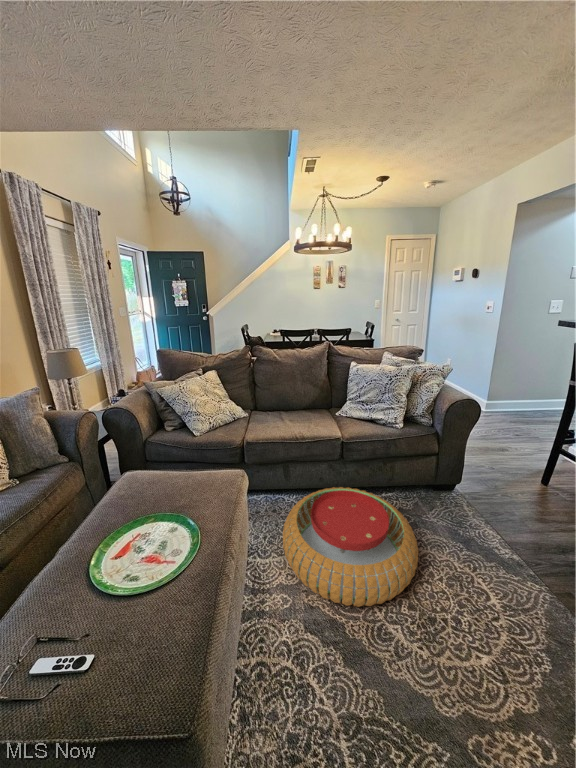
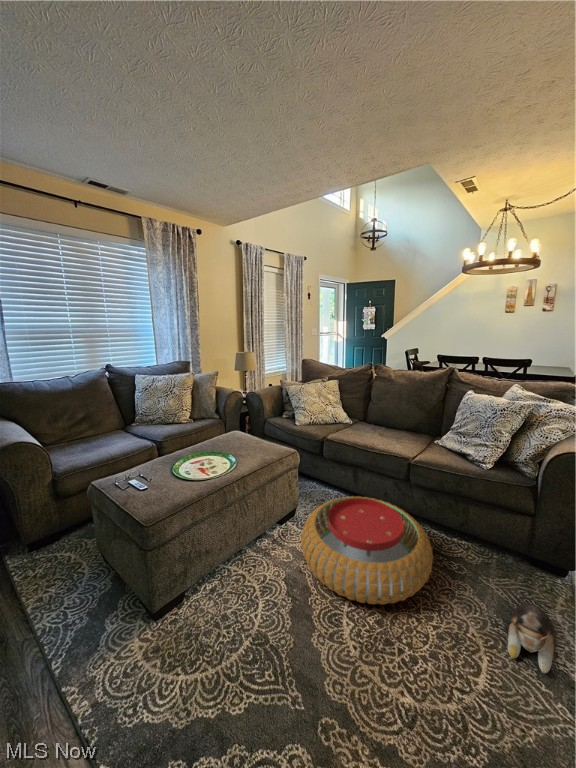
plush toy: none [464,521,528,569] -> present [508,603,556,673]

